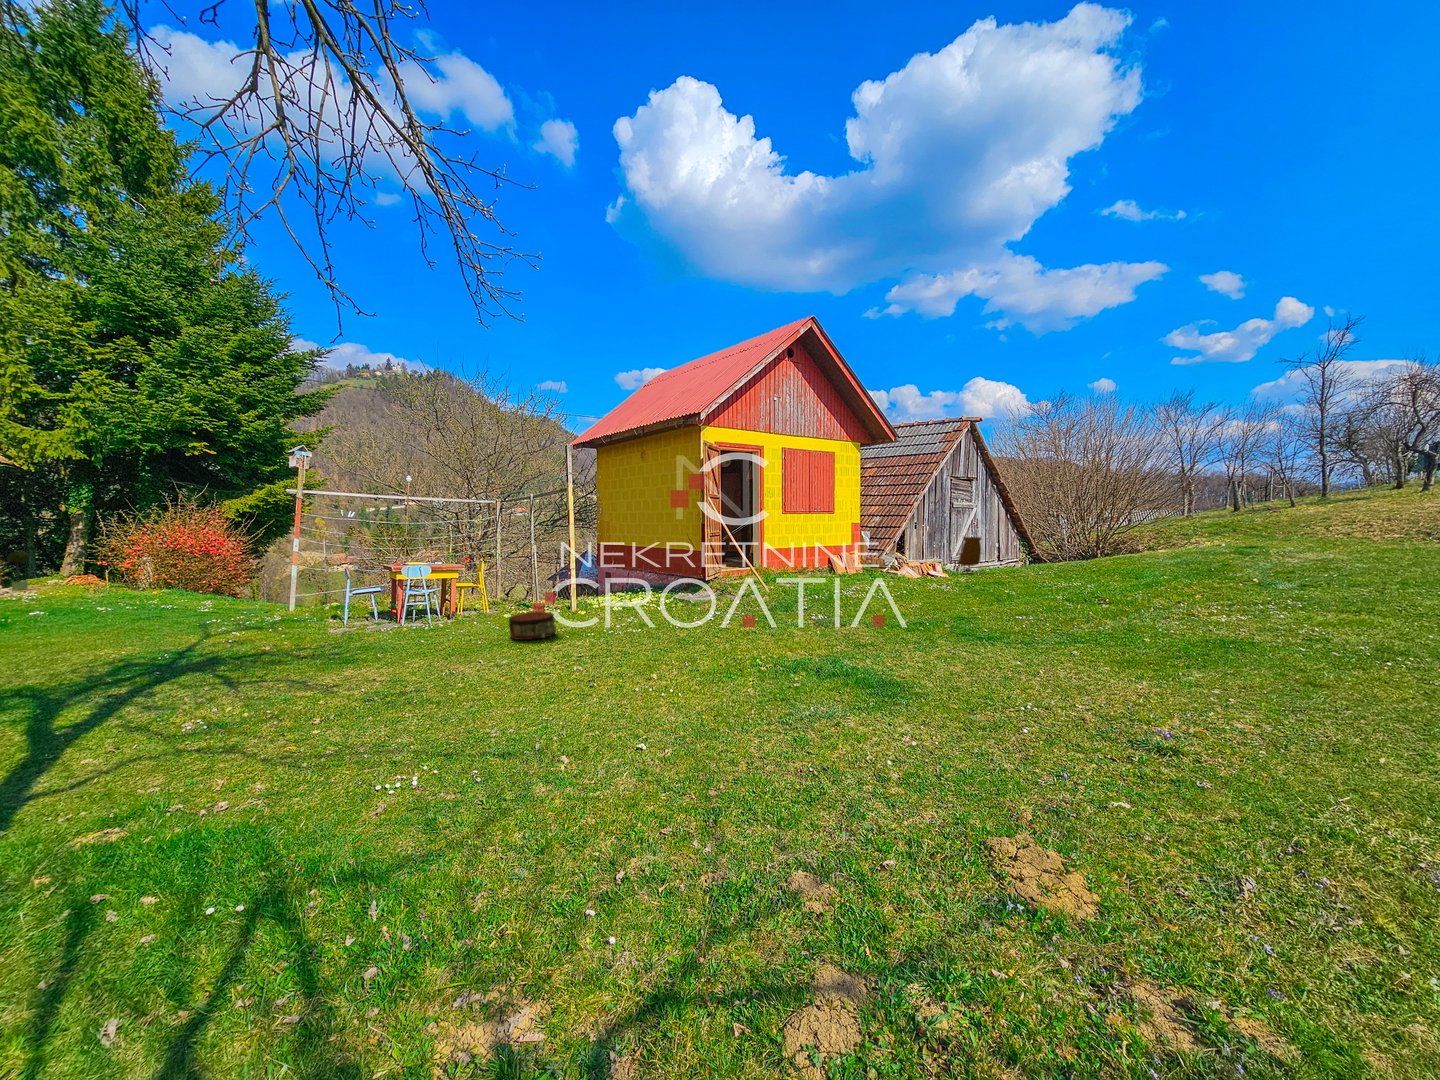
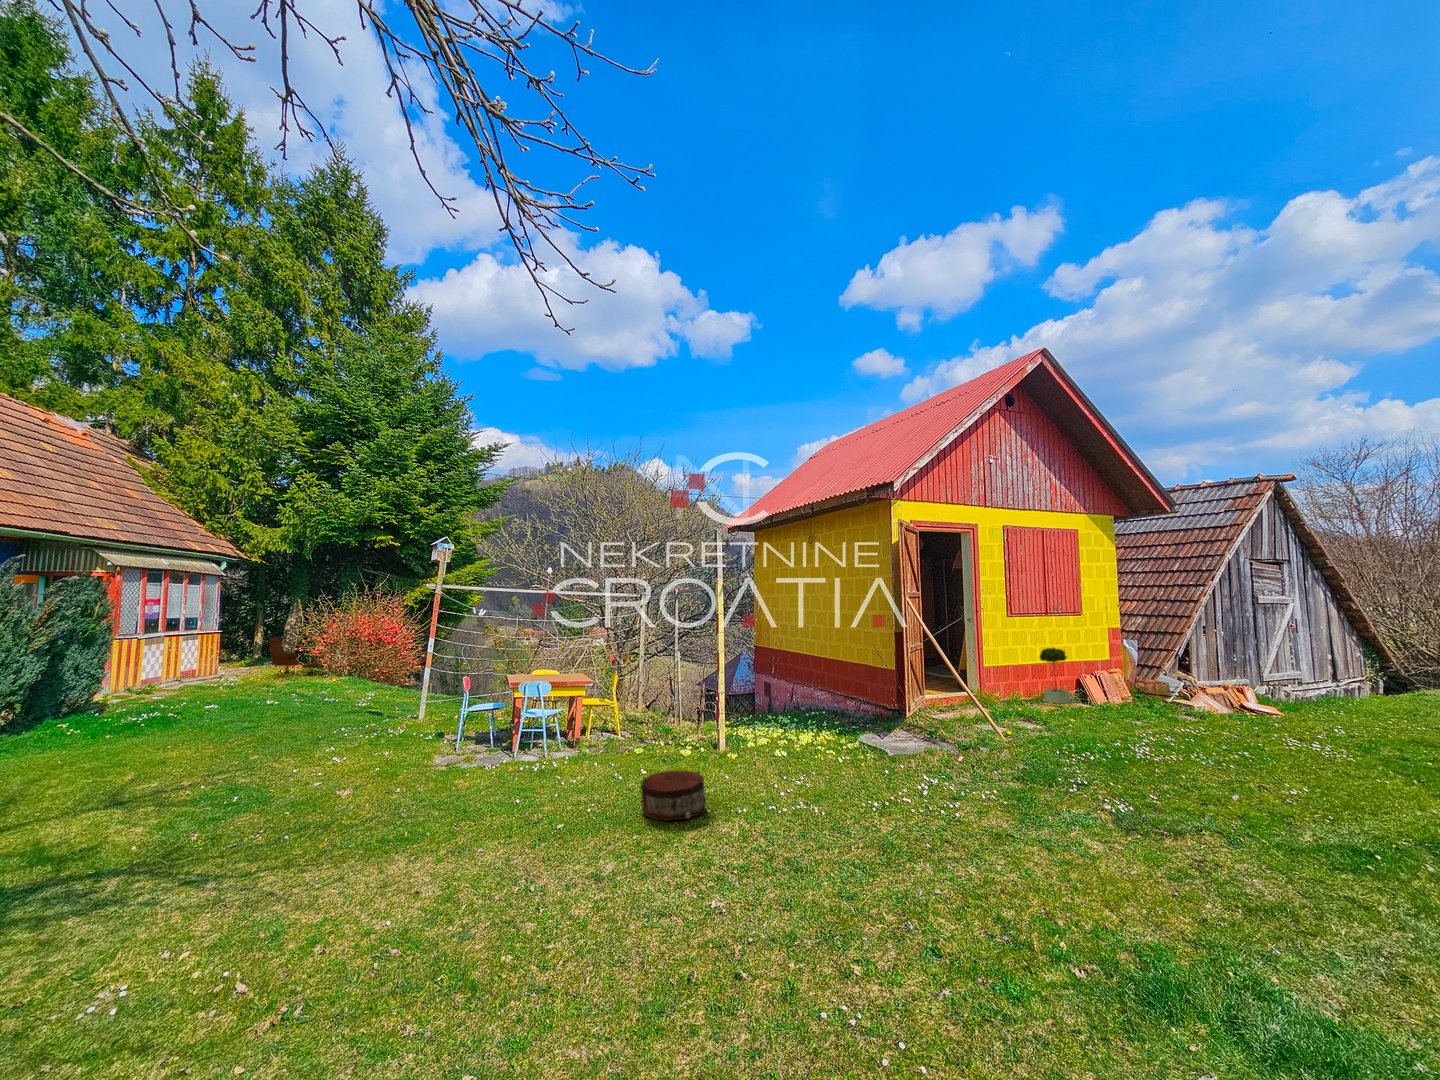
lounge chair: present [957,537,981,572] -> present [269,637,321,674]
potted tree: present [7,551,30,591] -> present [1039,648,1070,704]

